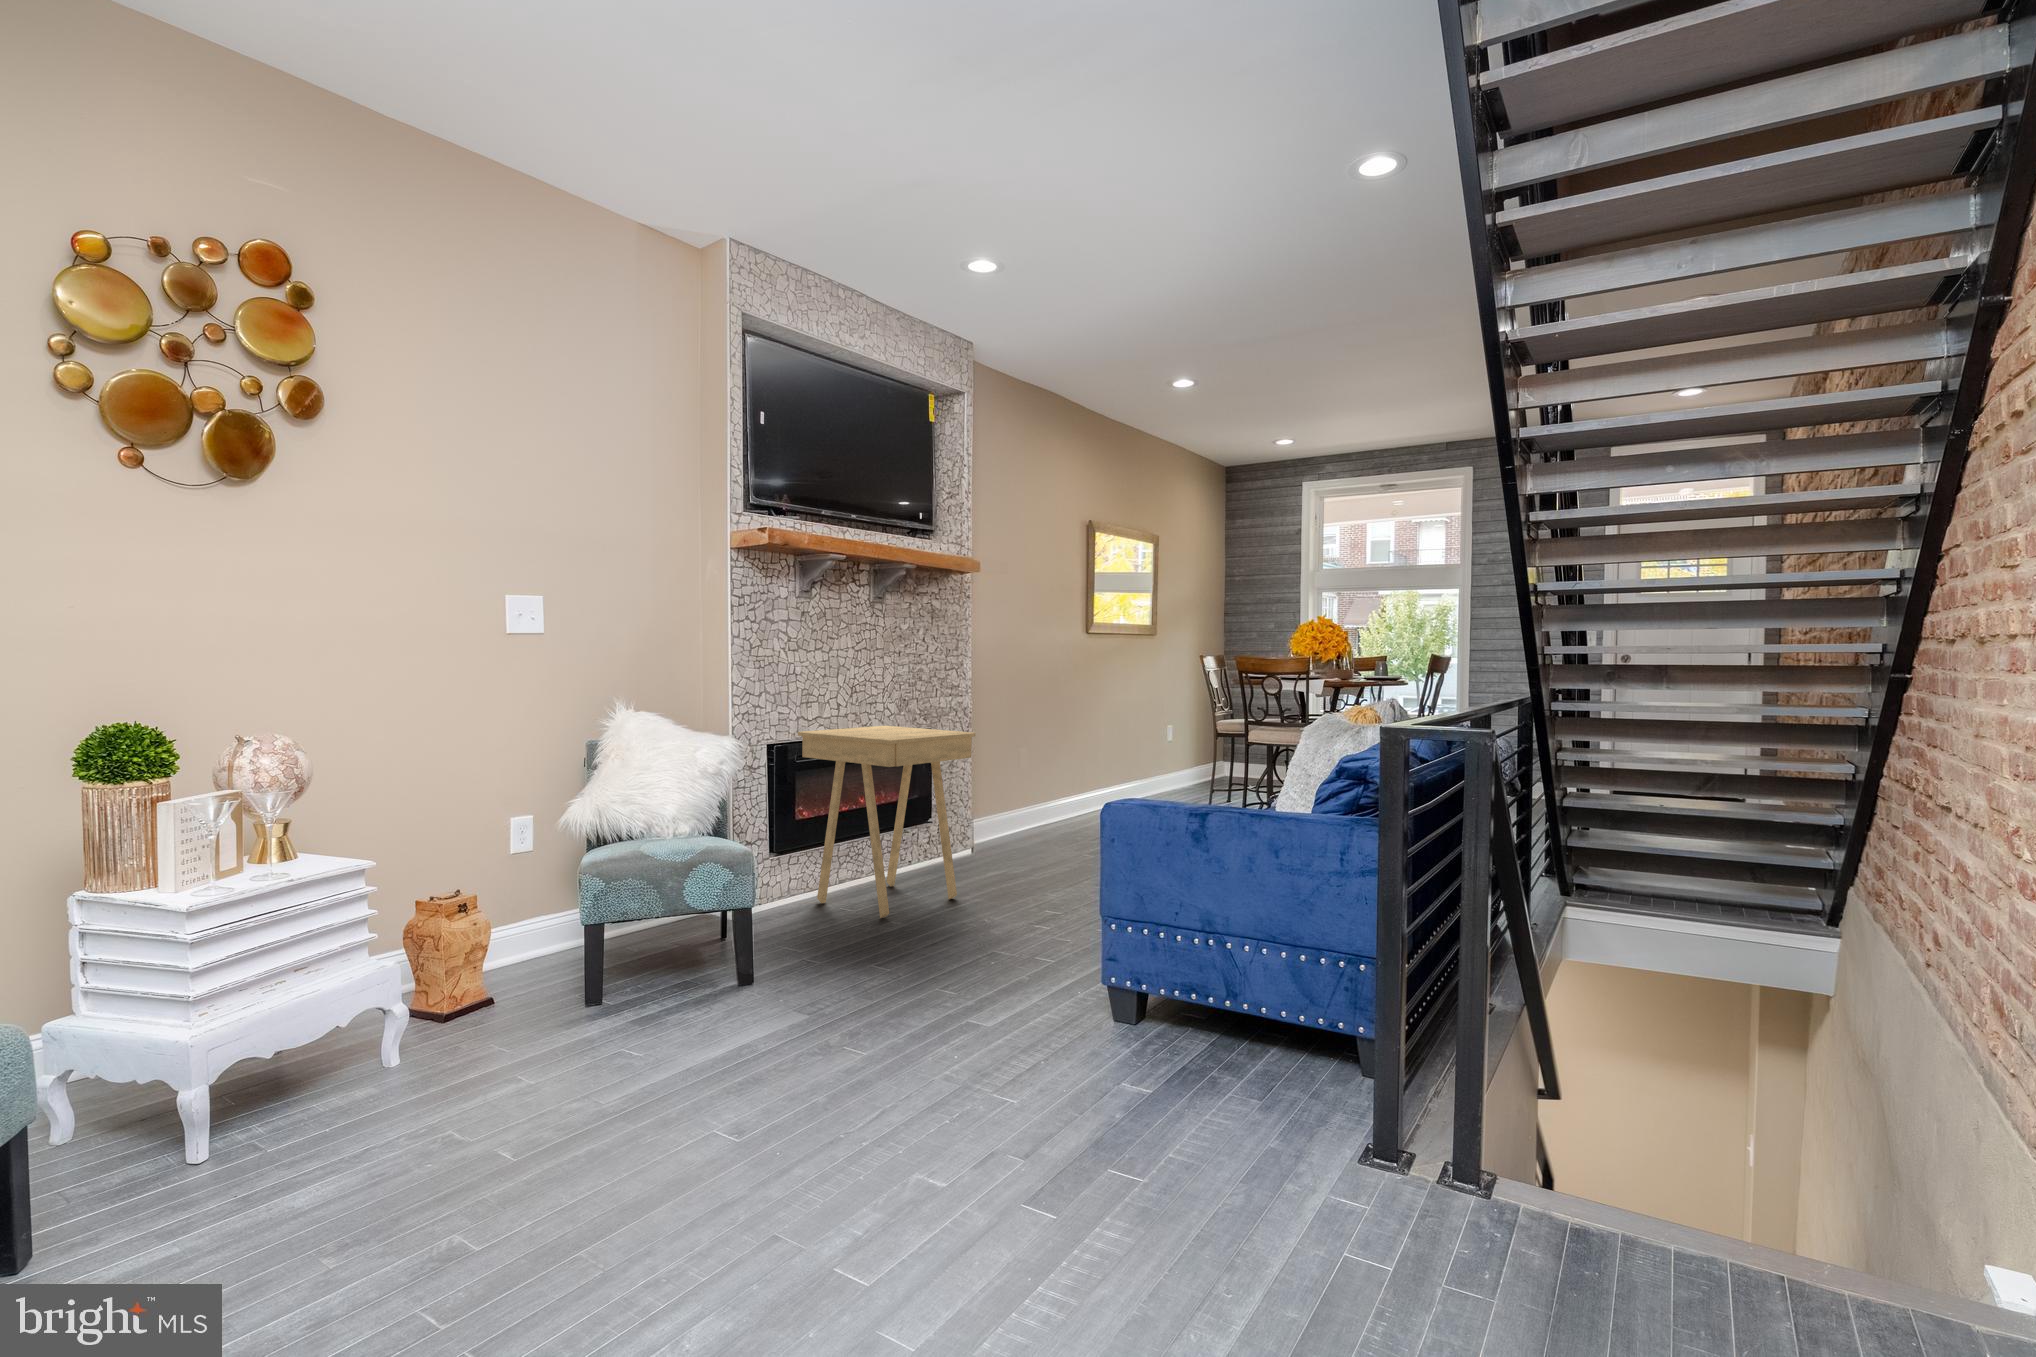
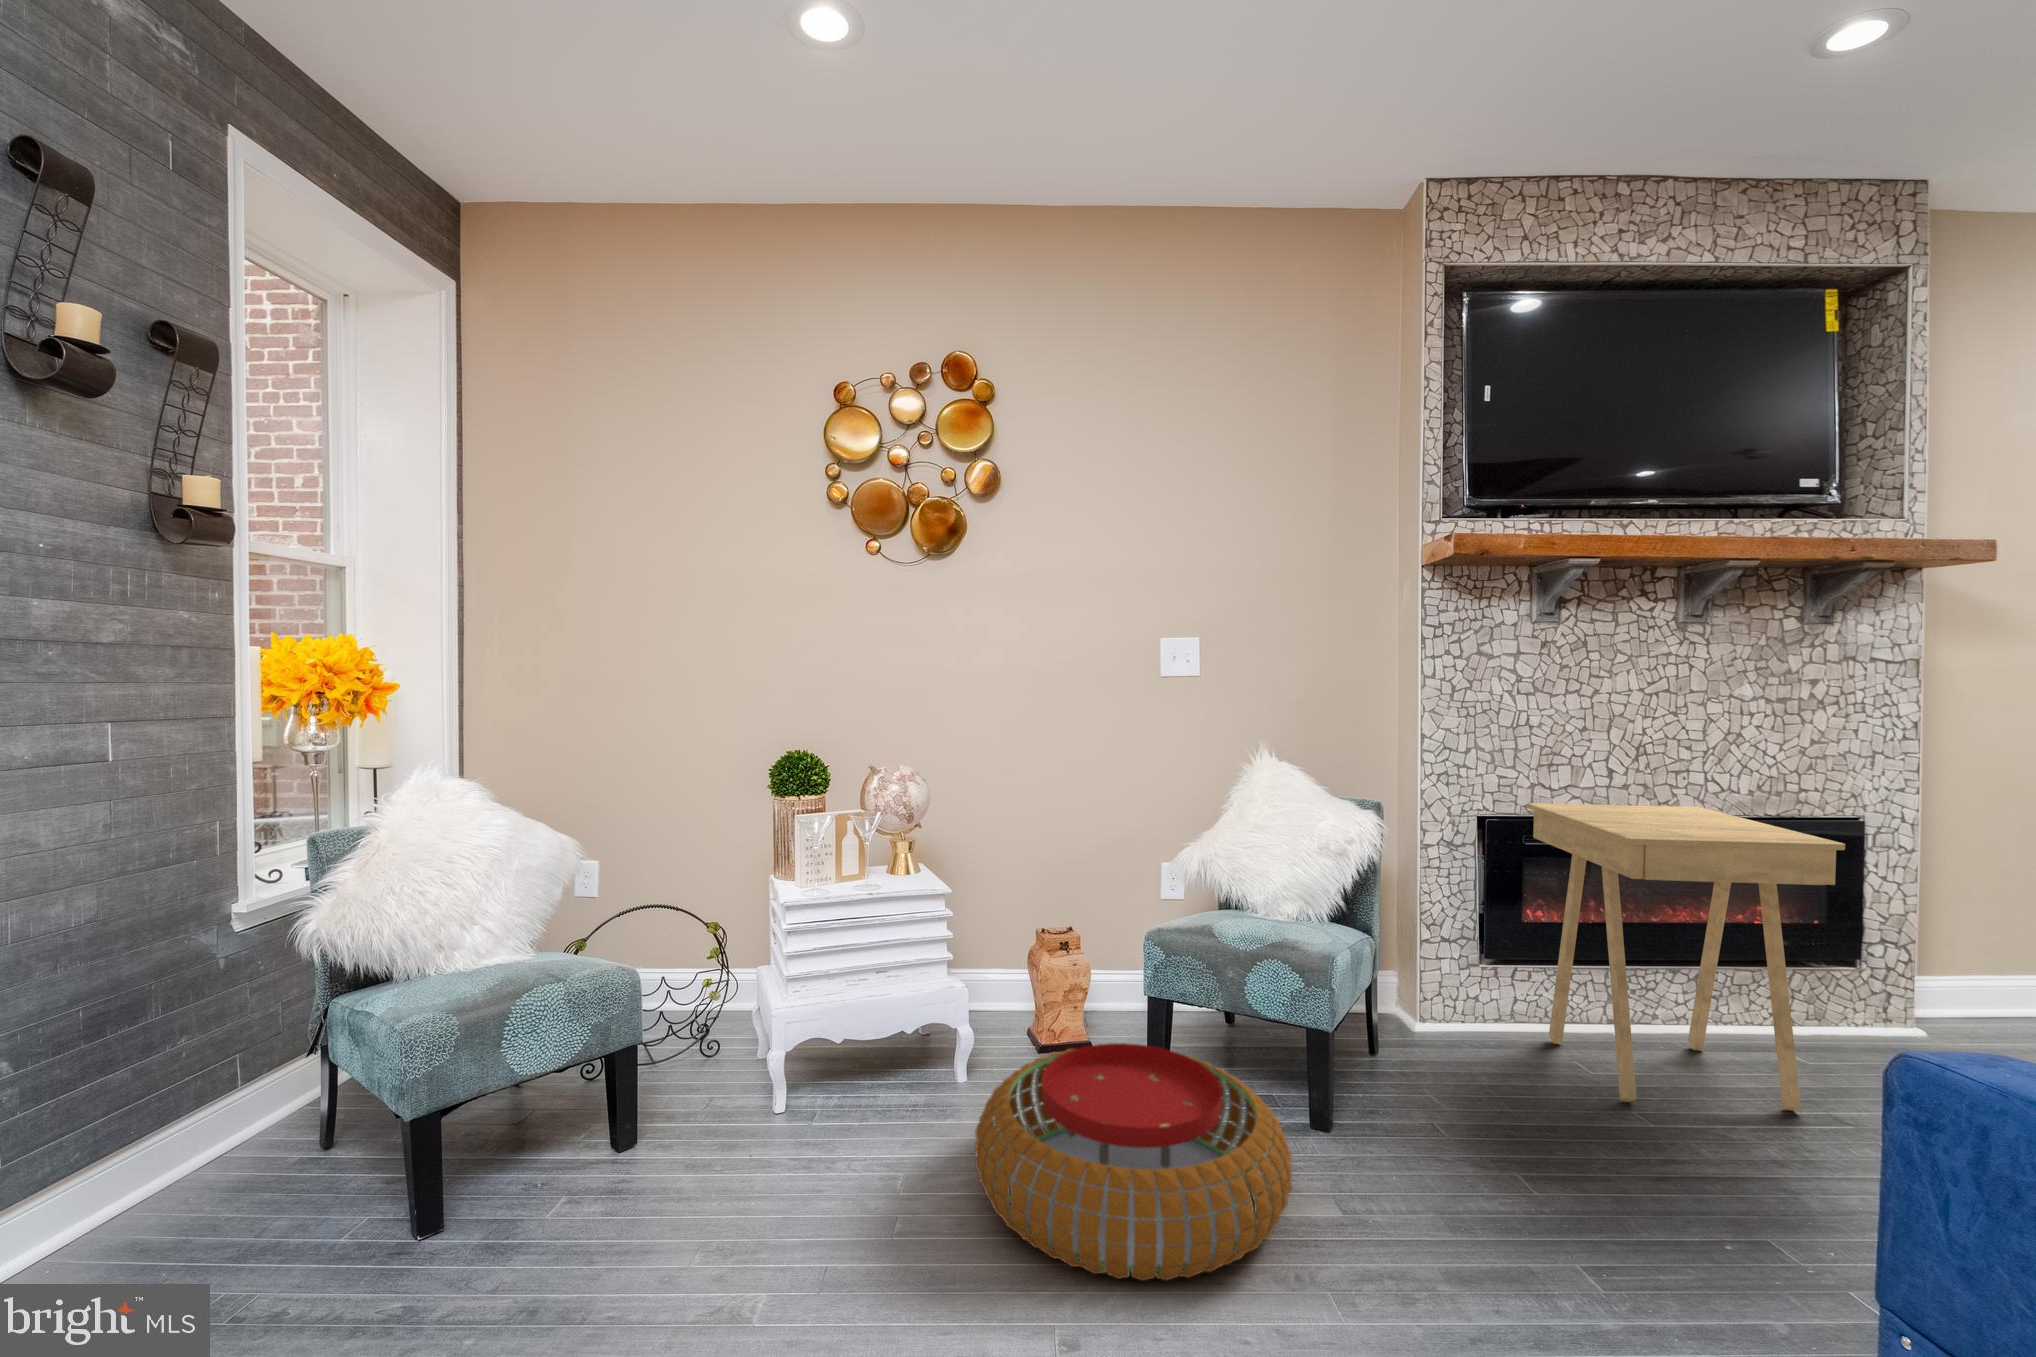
pouf: none [513,943,792,1105] -> present [975,1043,1292,1281]

